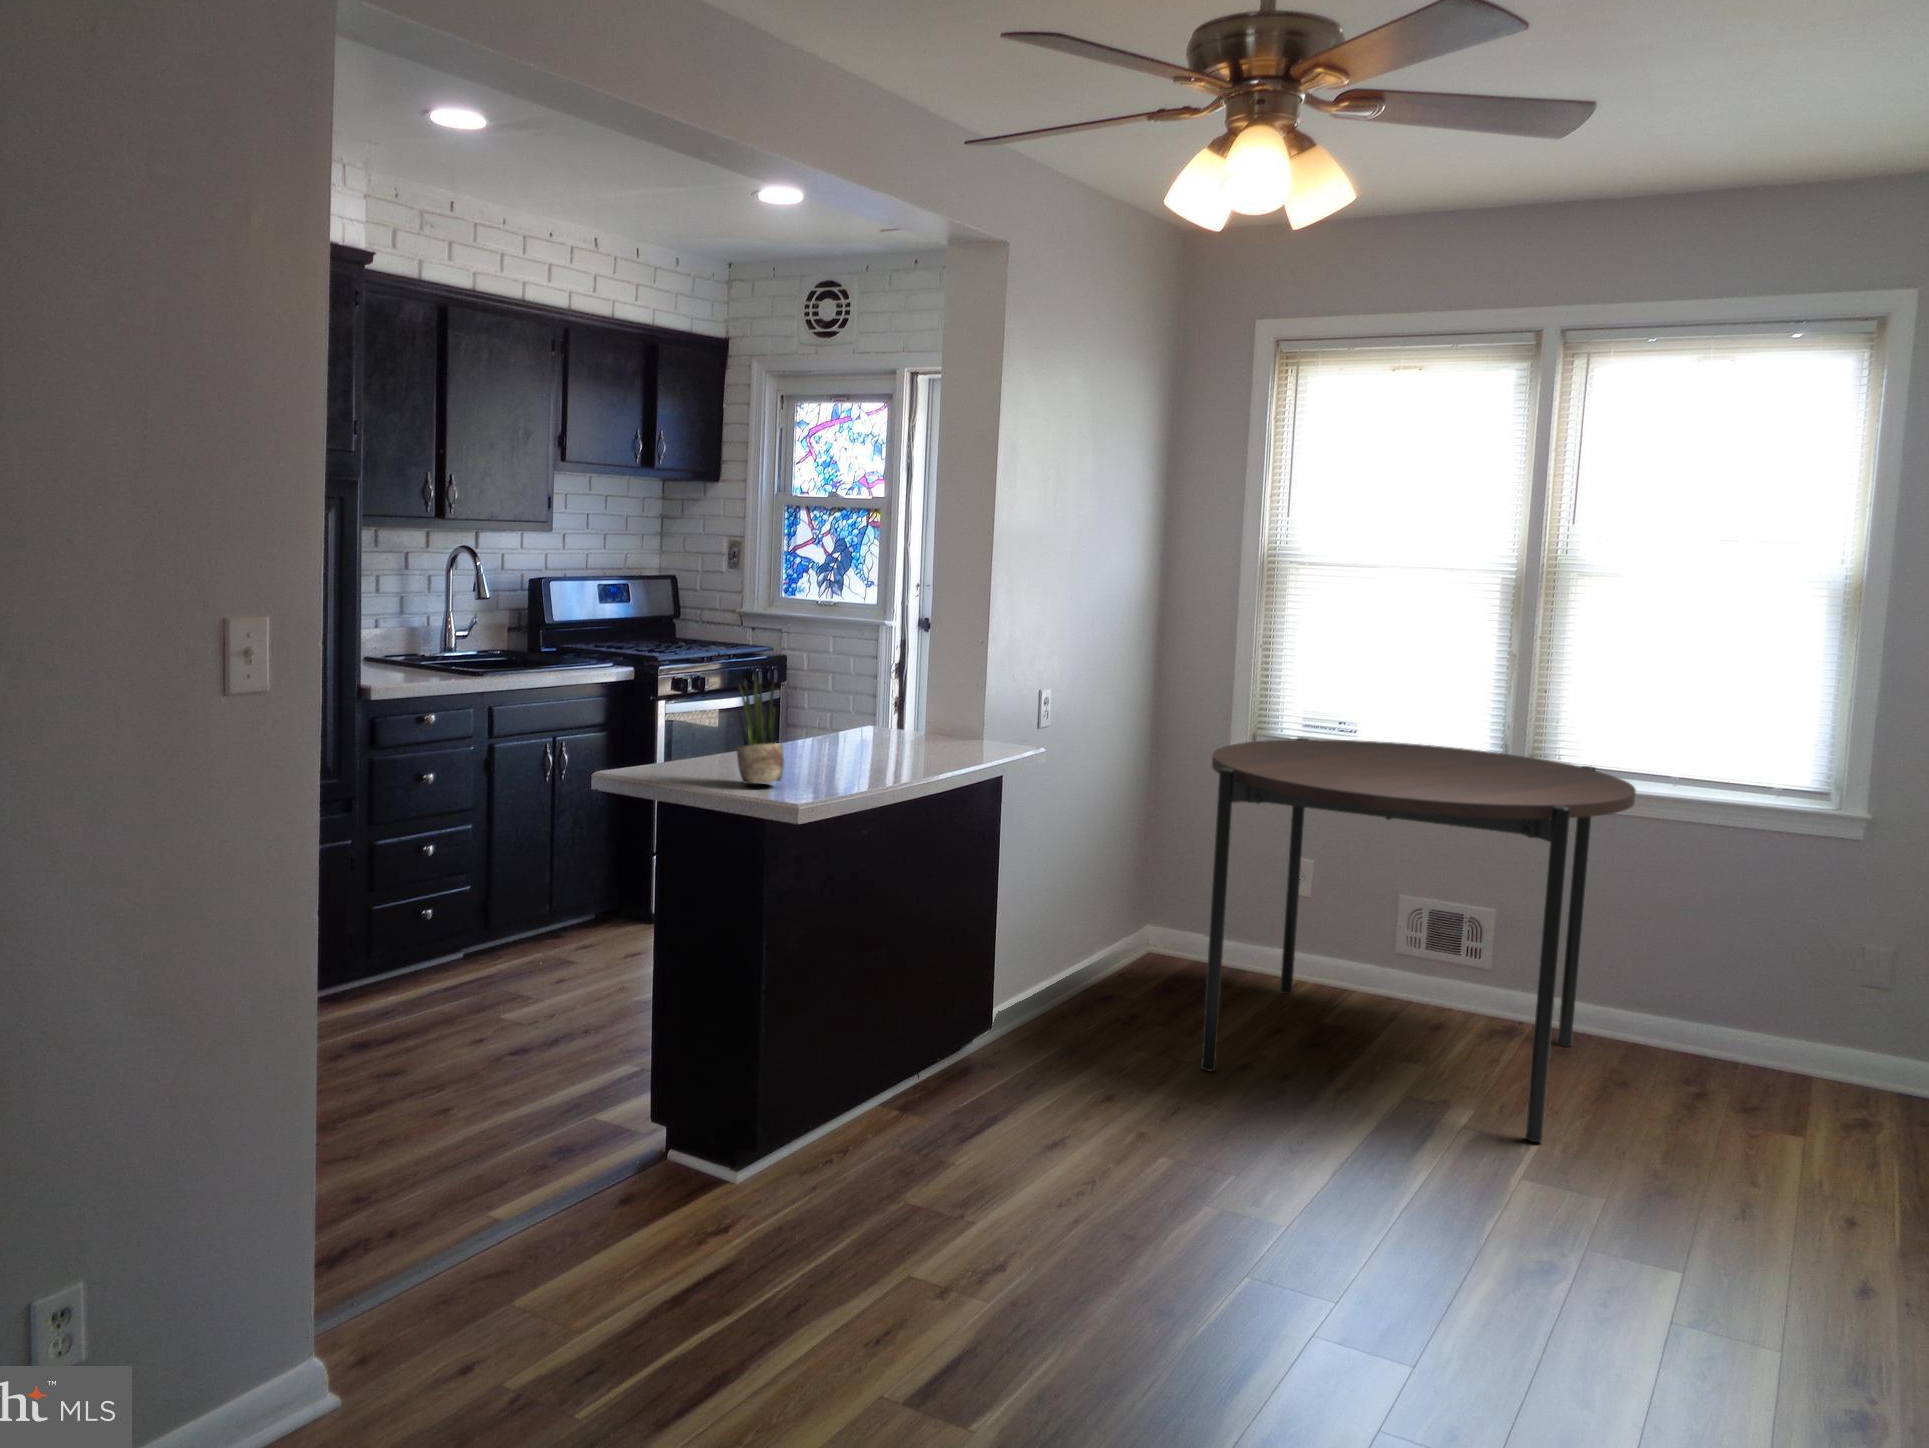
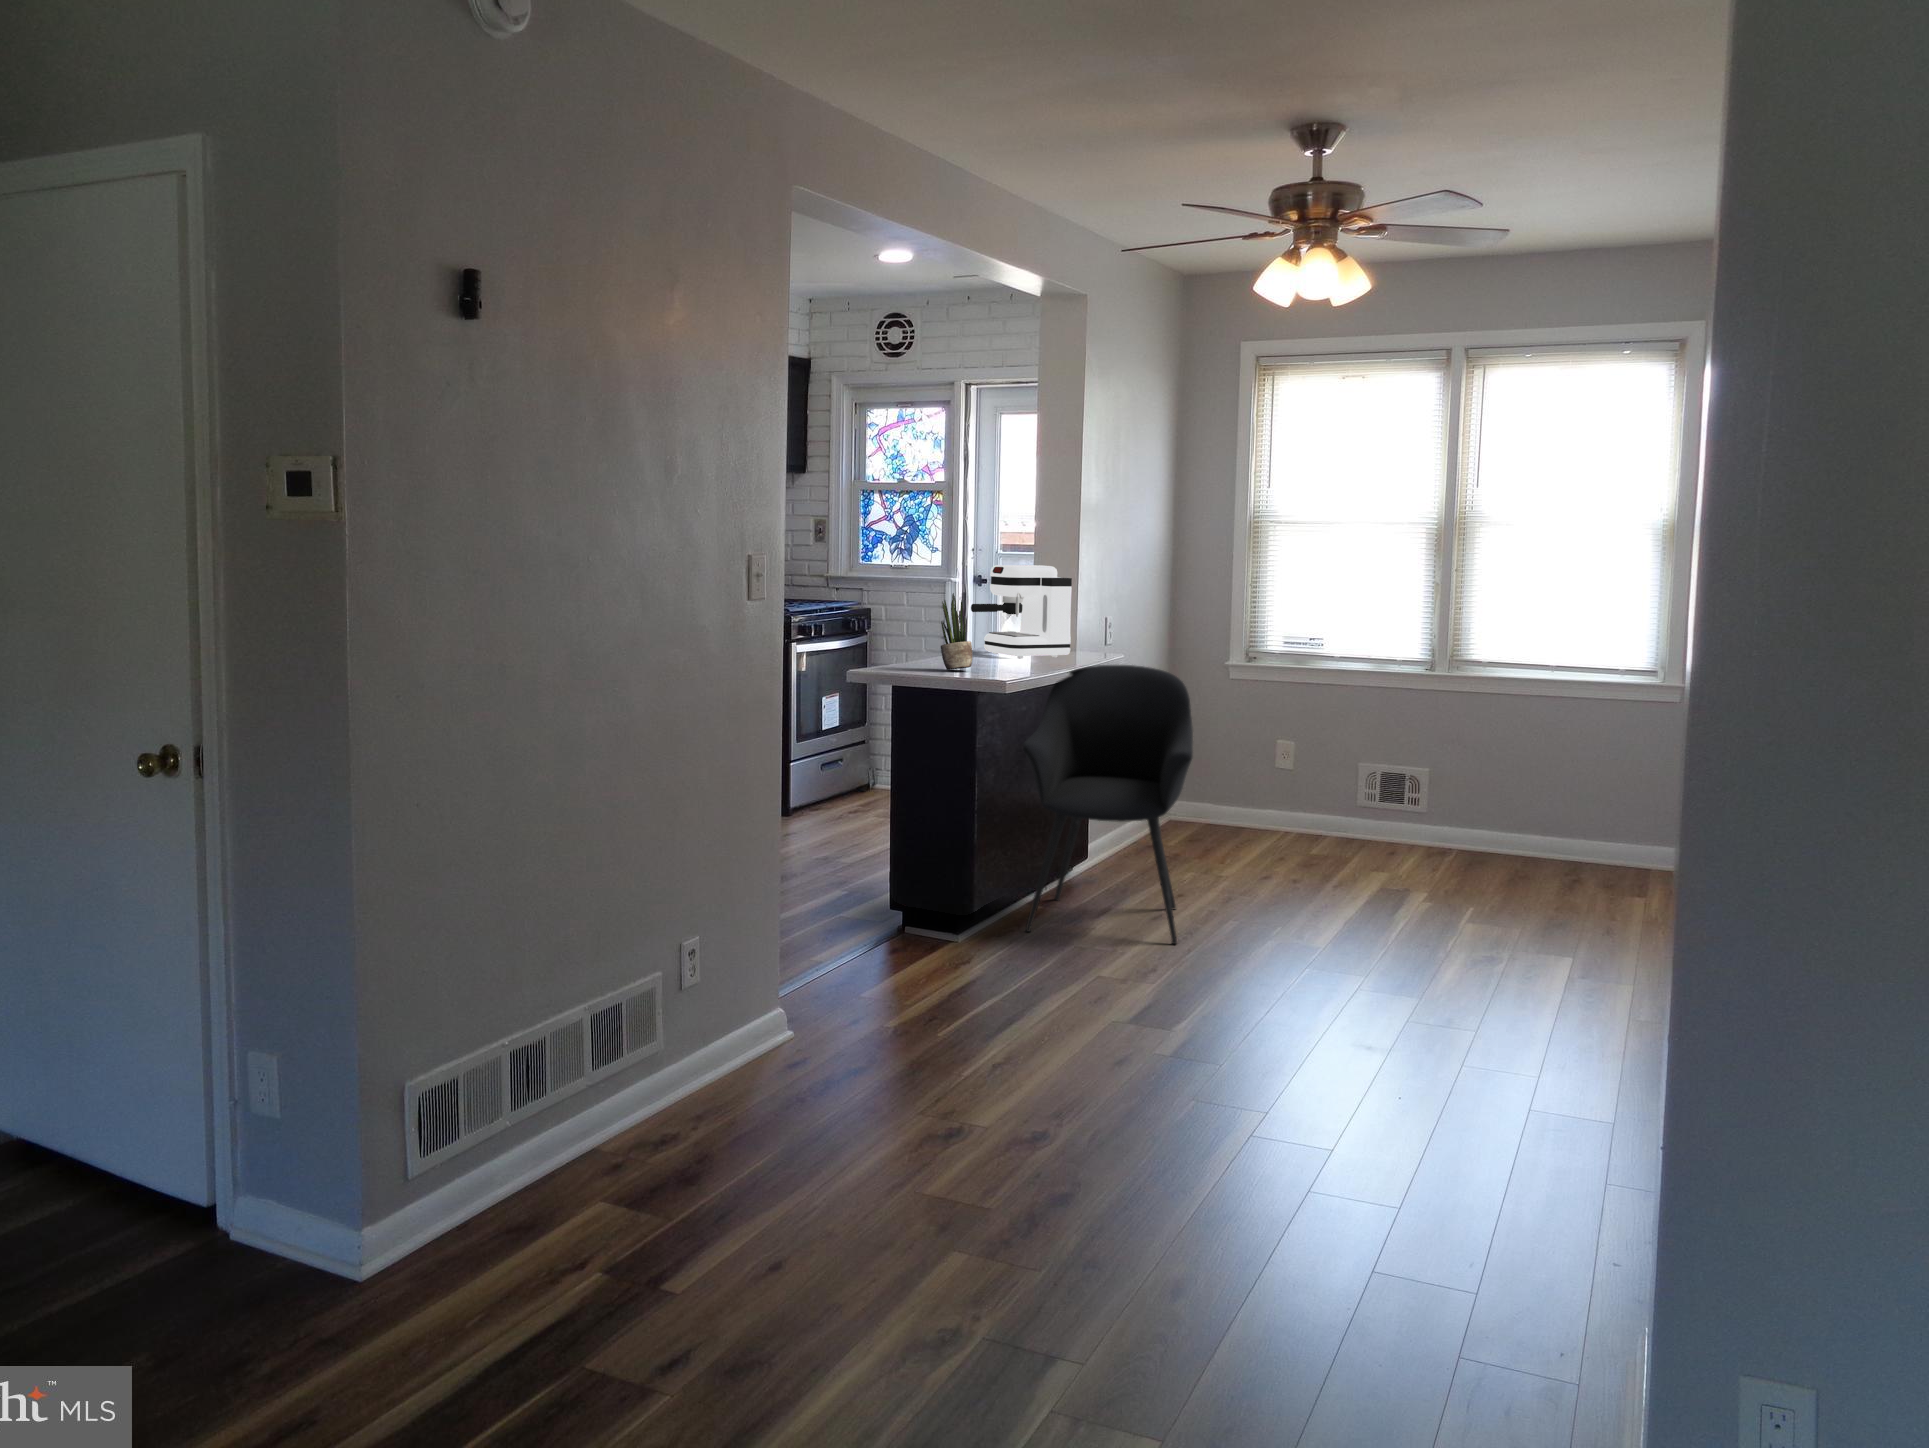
coffee maker: none [828,620,971,756] -> present [971,565,1072,658]
dining table: present [1201,737,1636,1142] -> none [1229,650,1525,905]
armchair: none [858,771,1124,1214] -> present [1023,665,1193,944]

